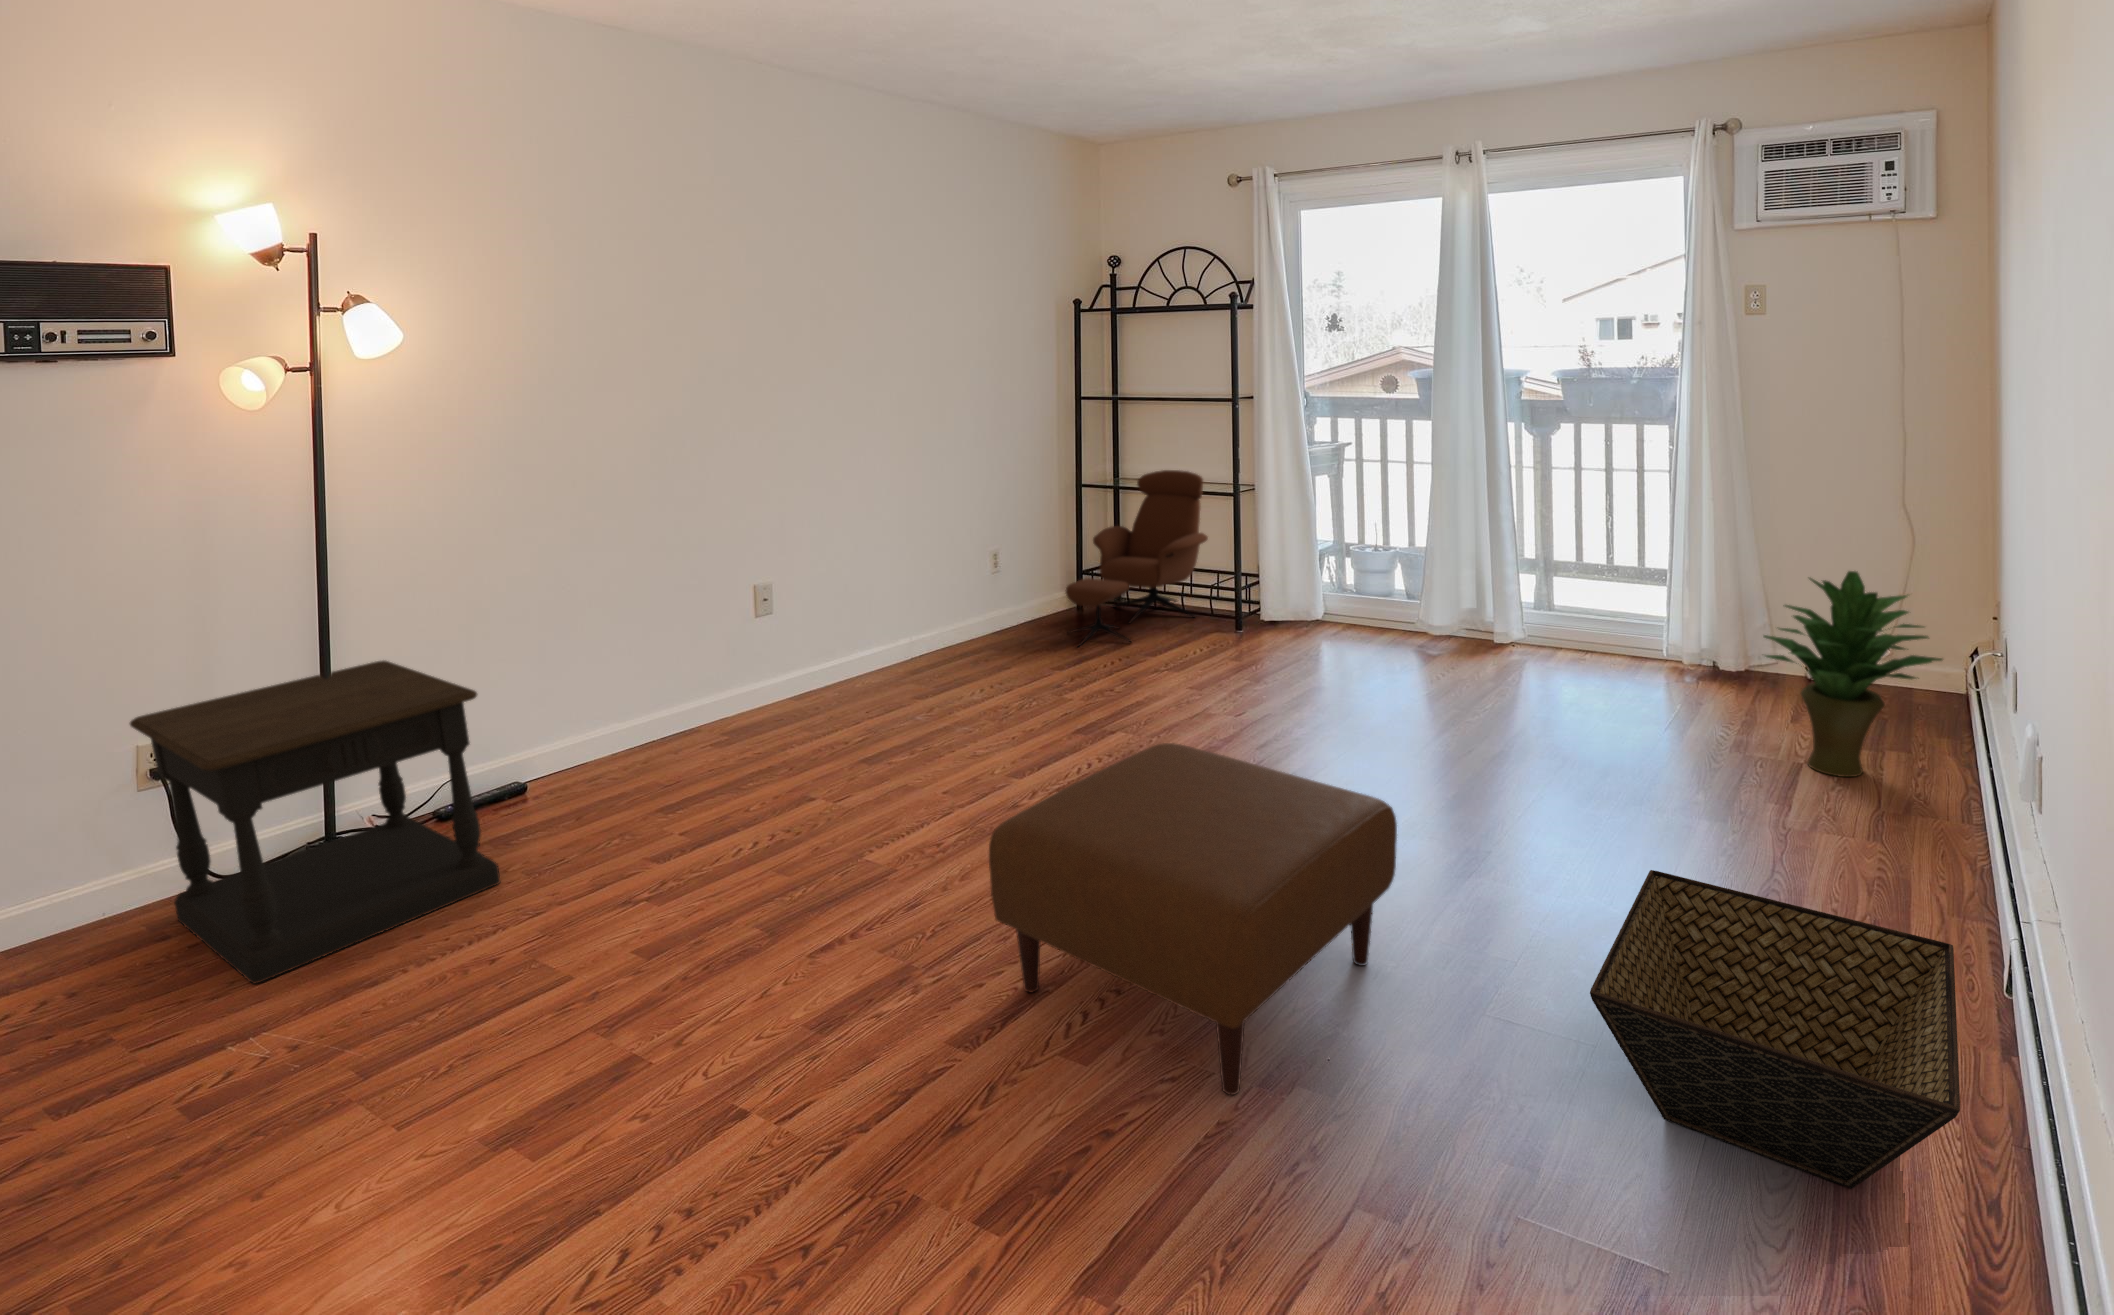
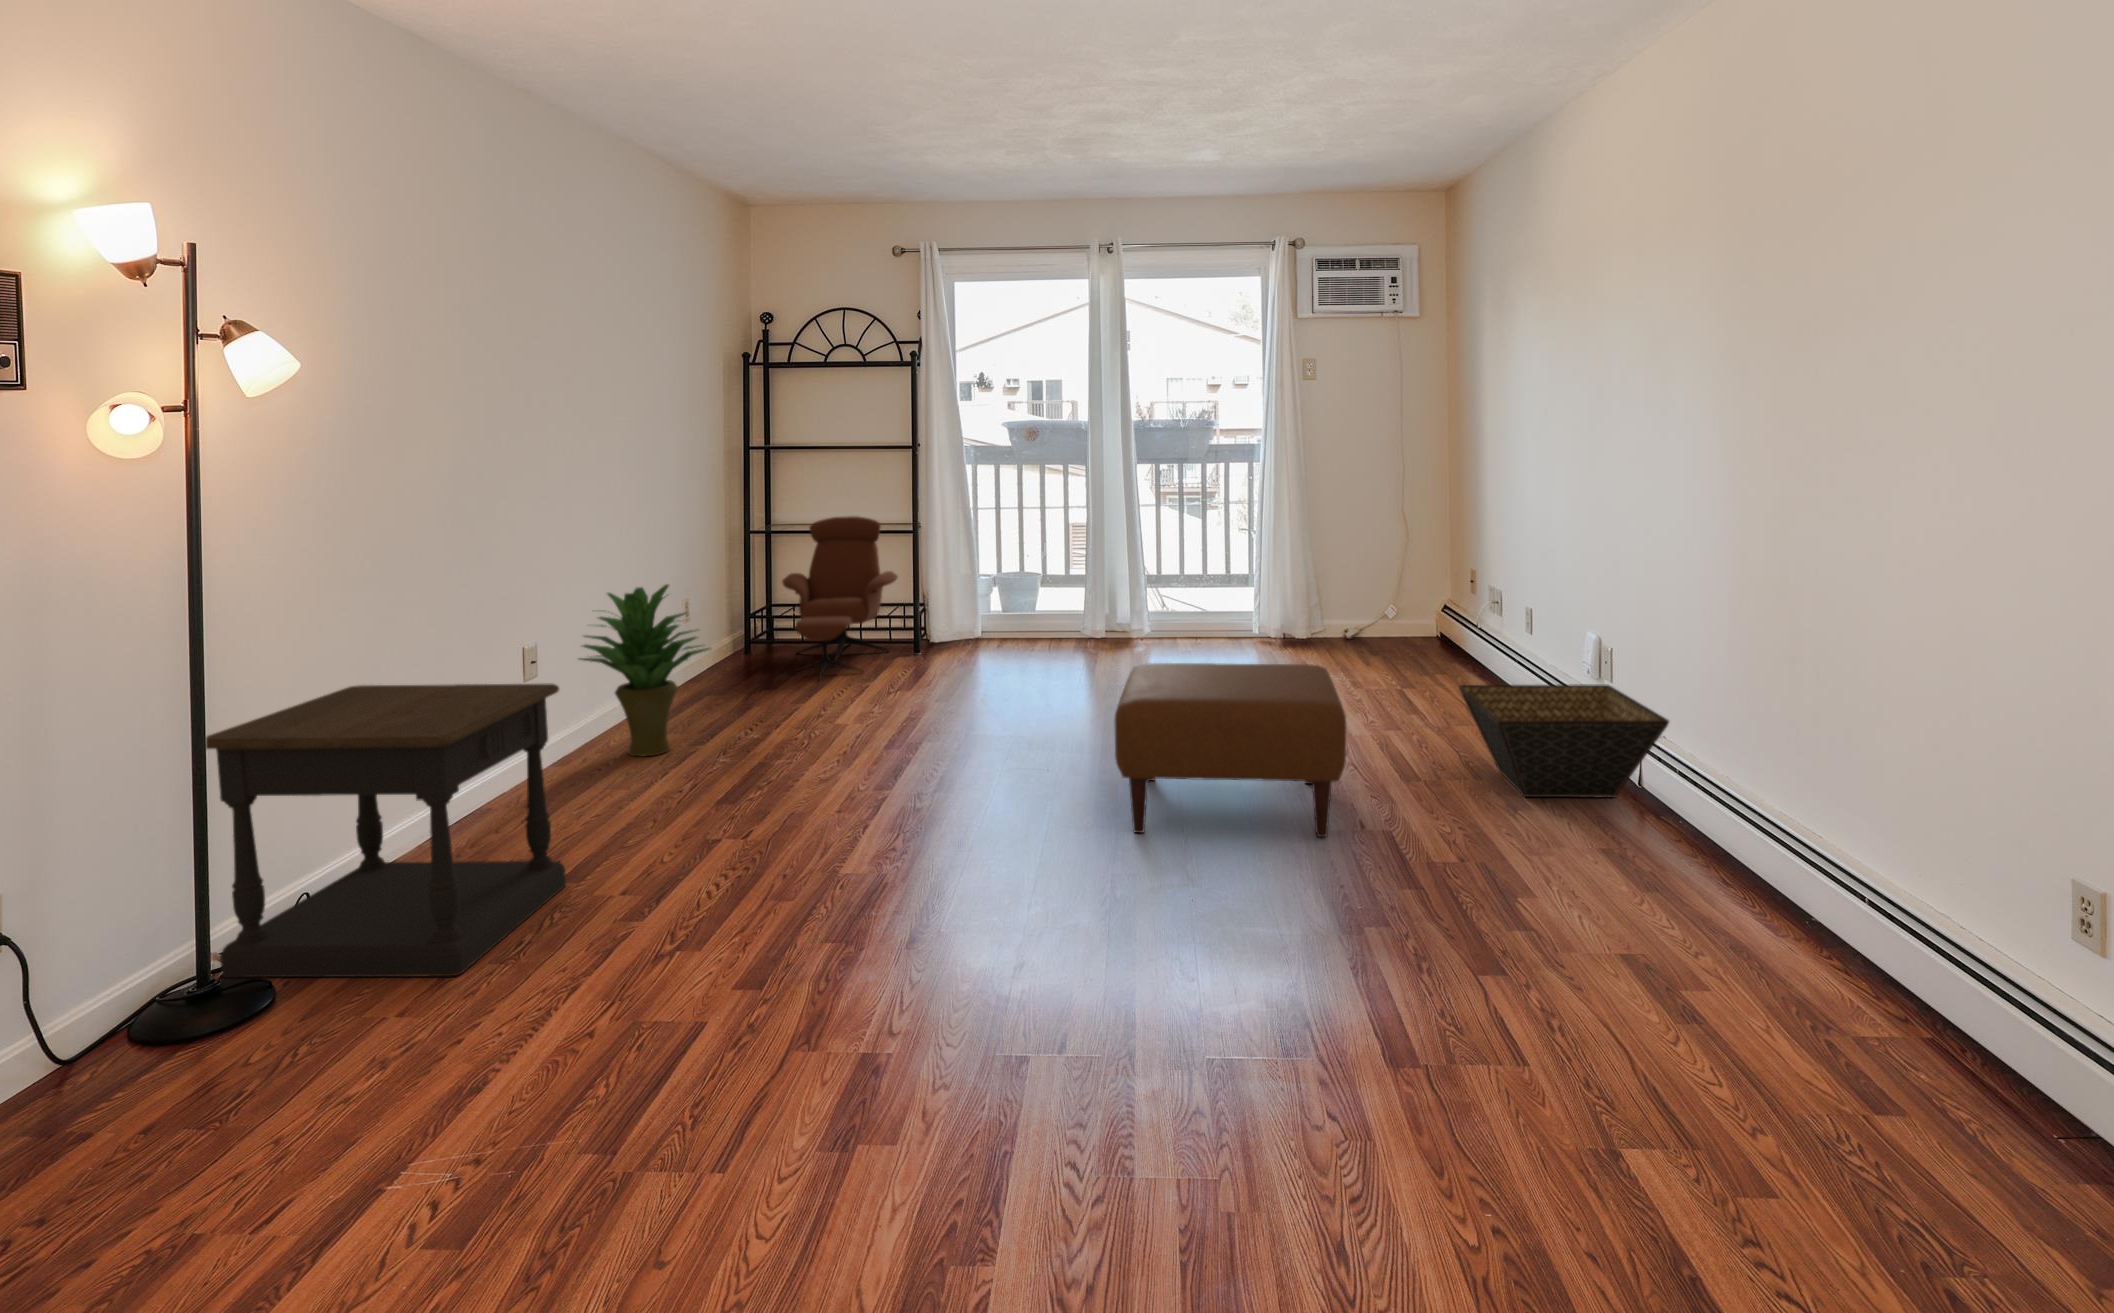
potted plant: present [1764,571,1942,777] -> present [579,584,711,756]

